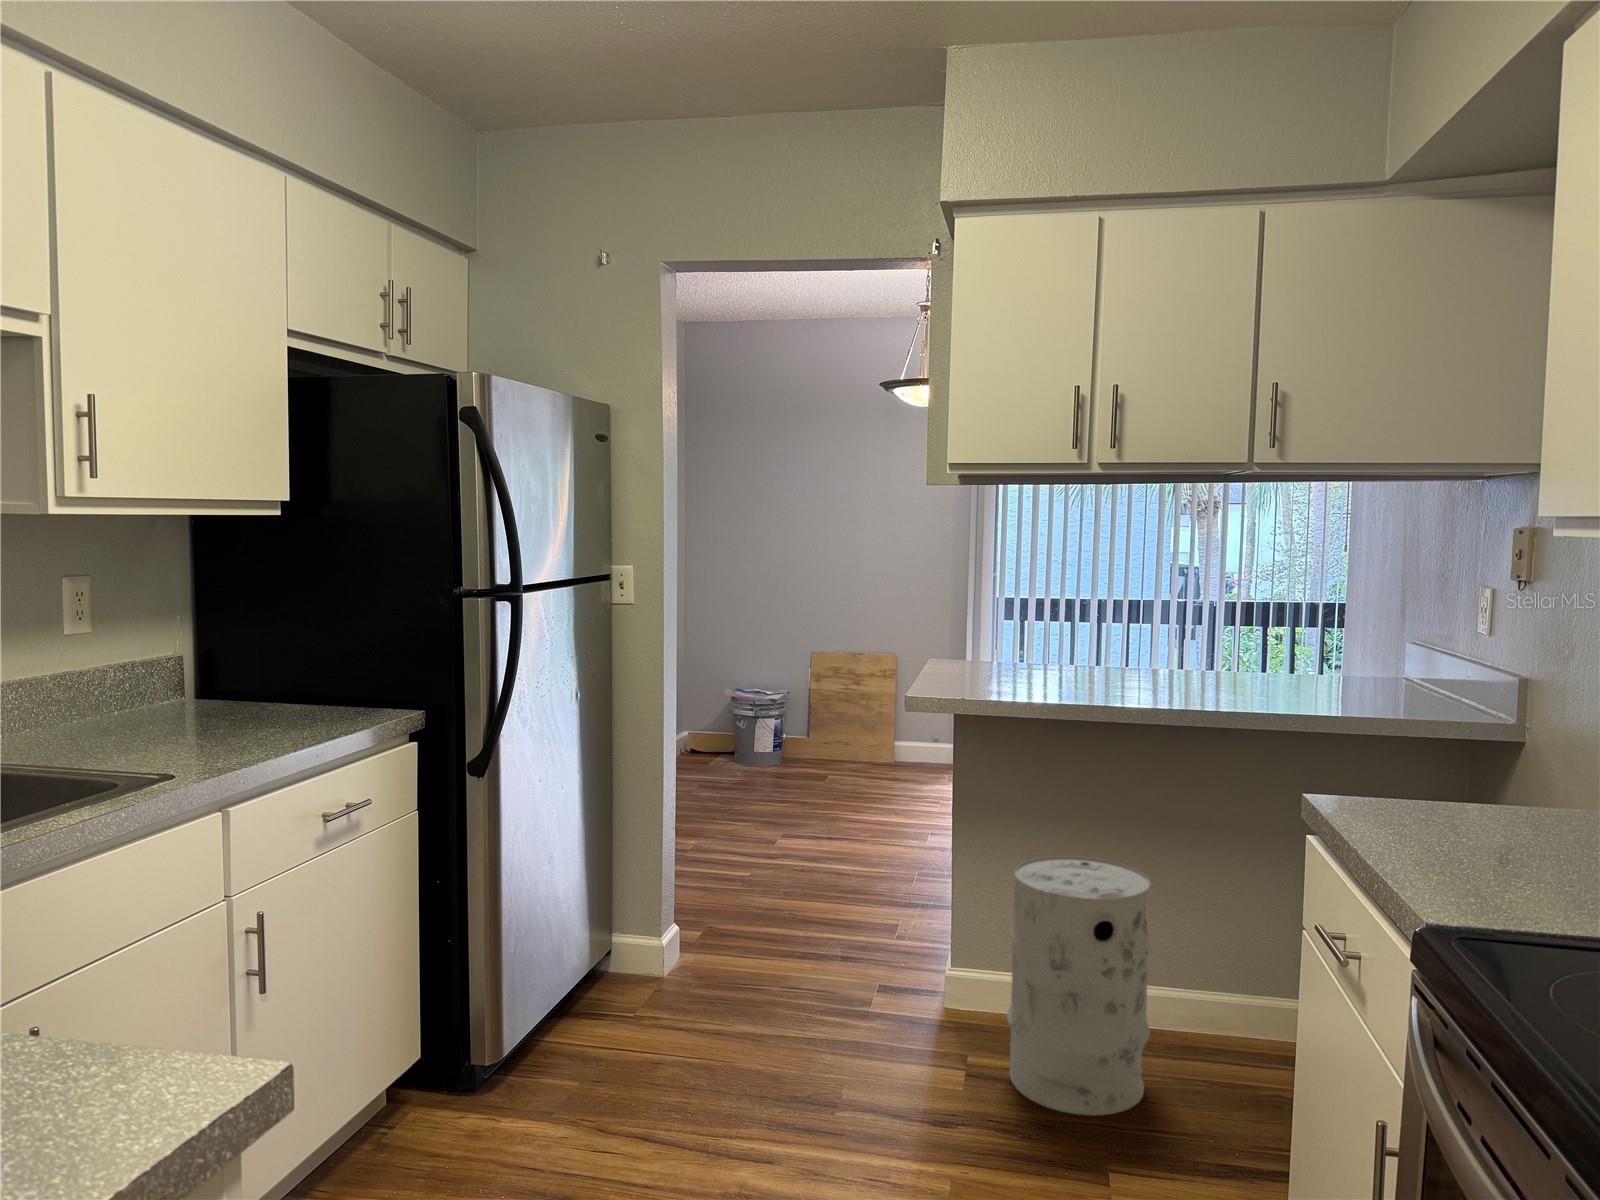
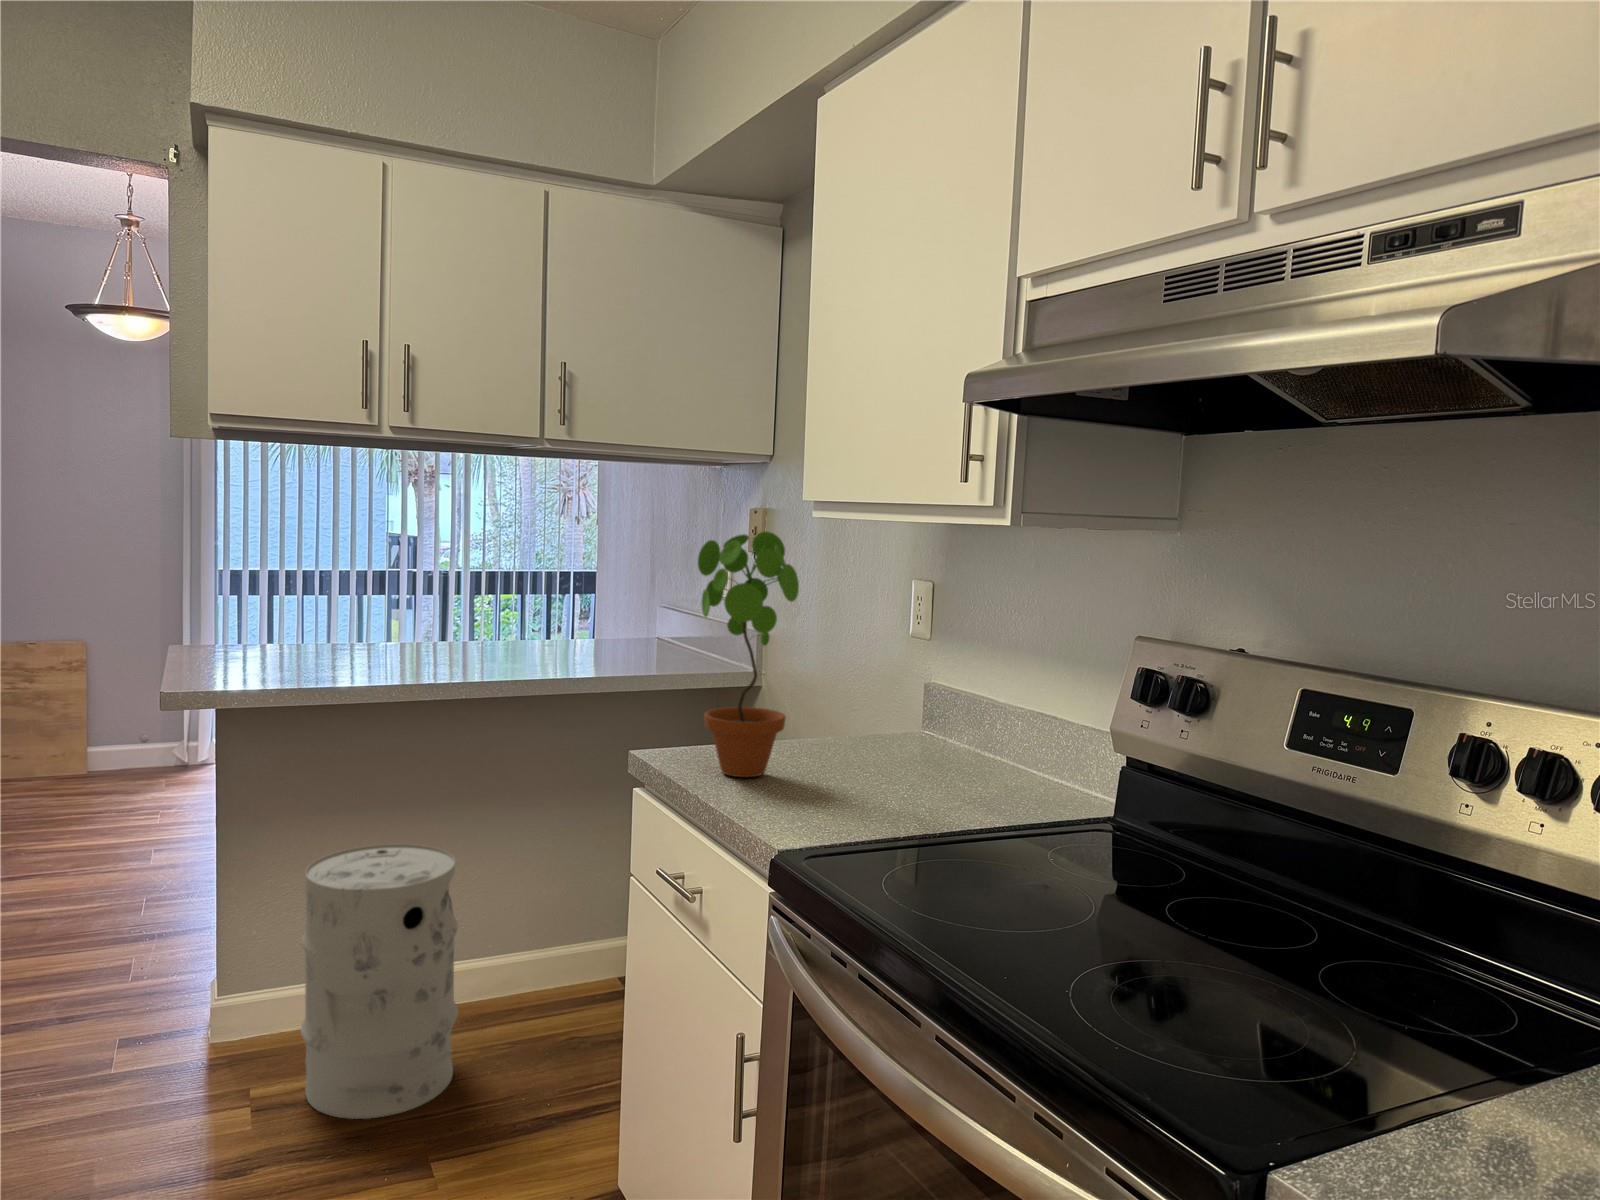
potted plant: none [1381,559,1509,841] -> present [698,531,799,777]

